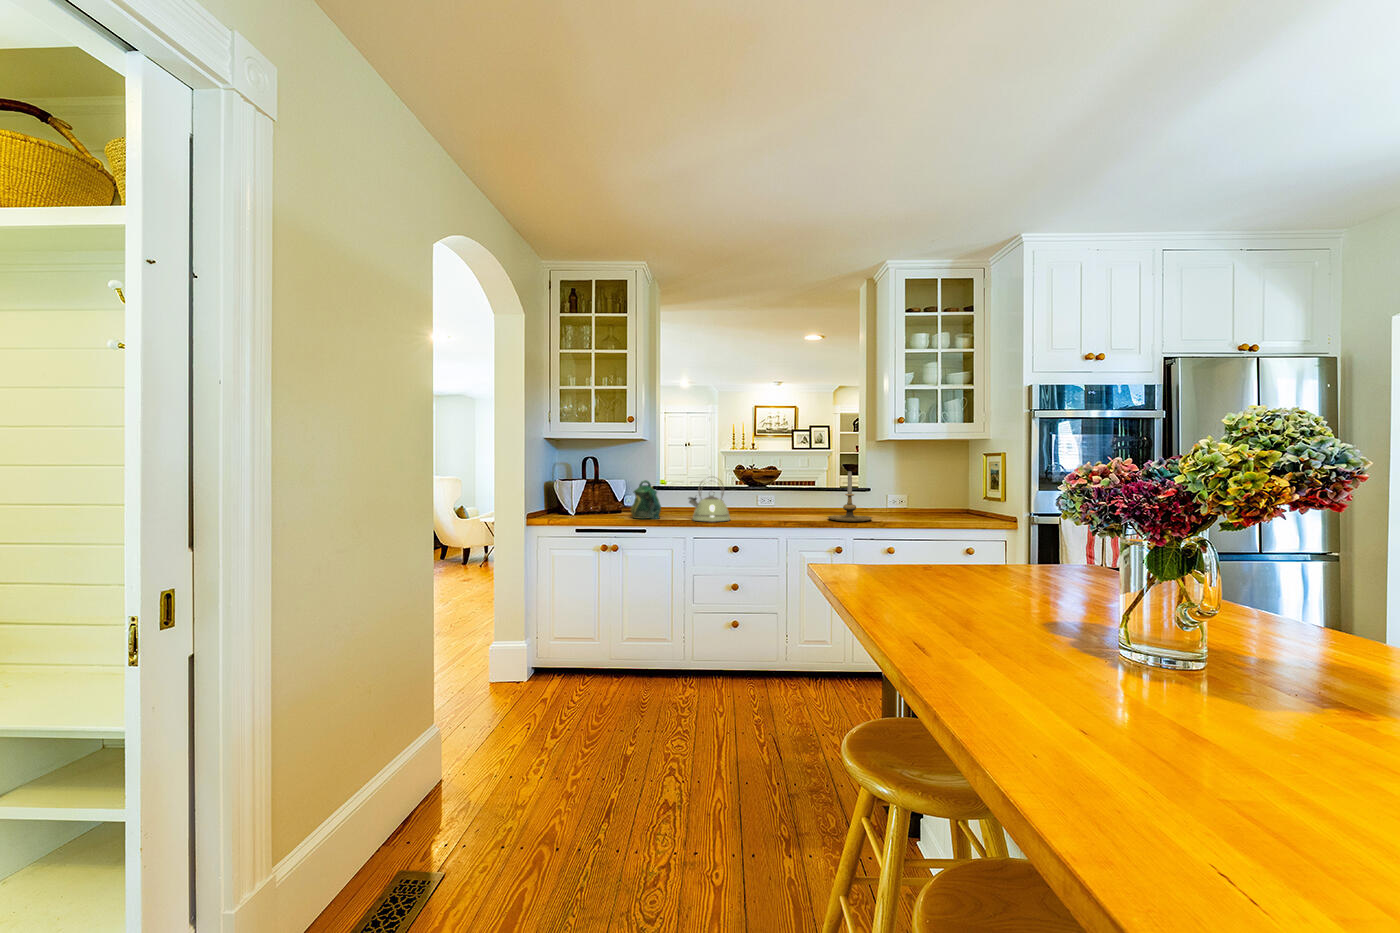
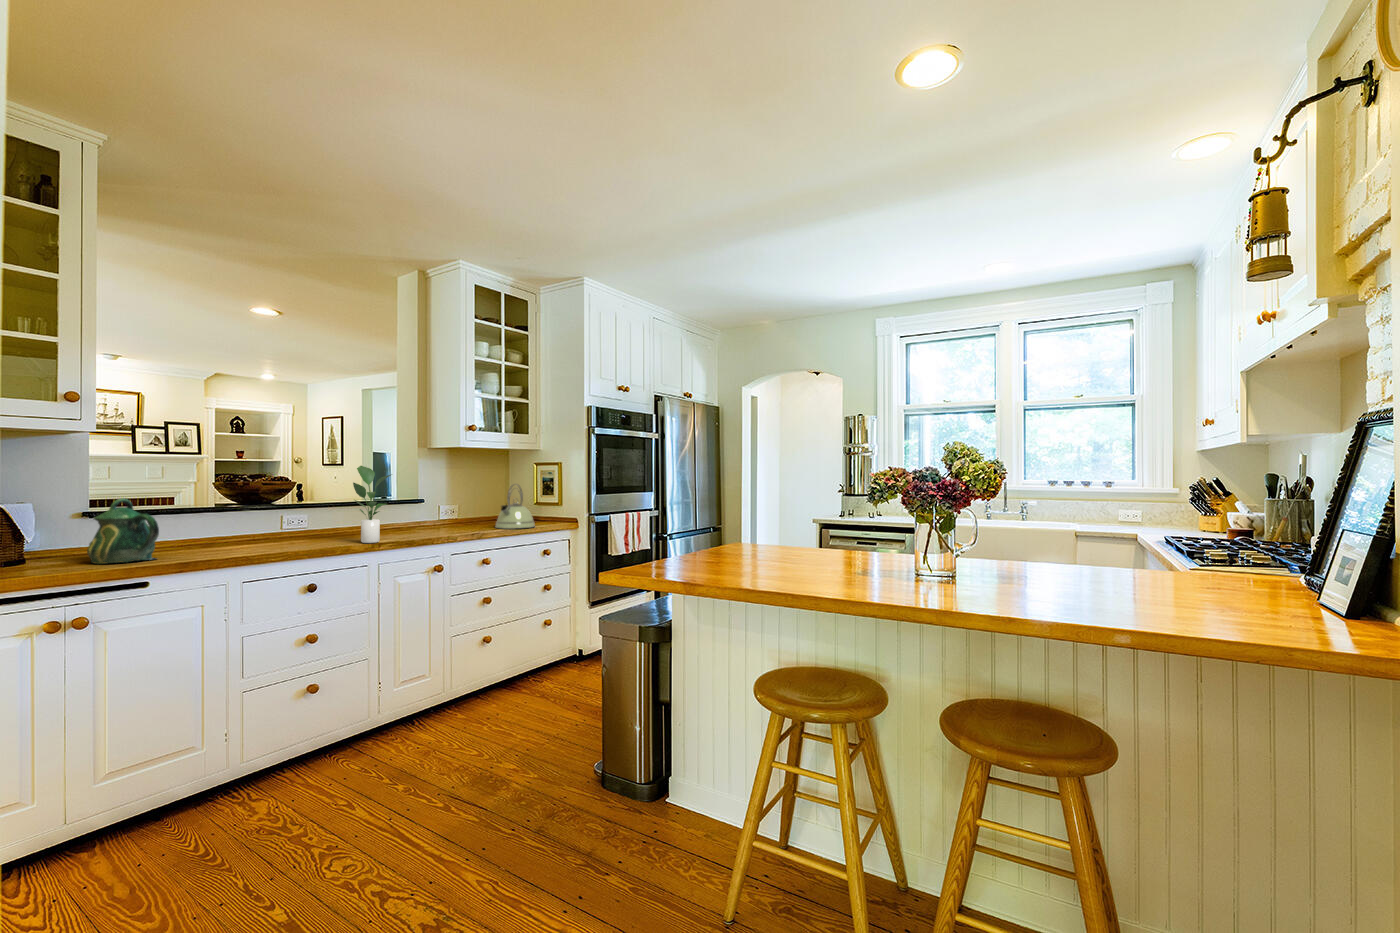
potted plant: none [768,459,799,521] -> present [353,466,391,543]
candle holder: present [828,471,872,521] -> none [412,479,465,536]
kettle: present [689,480,730,522] -> present [496,484,535,529]

